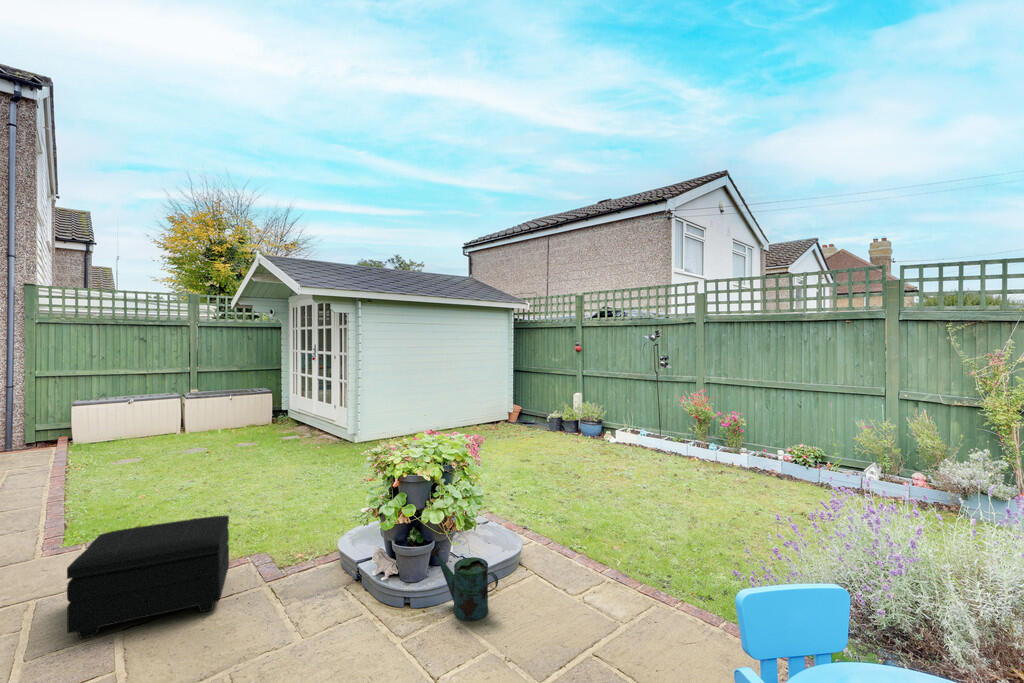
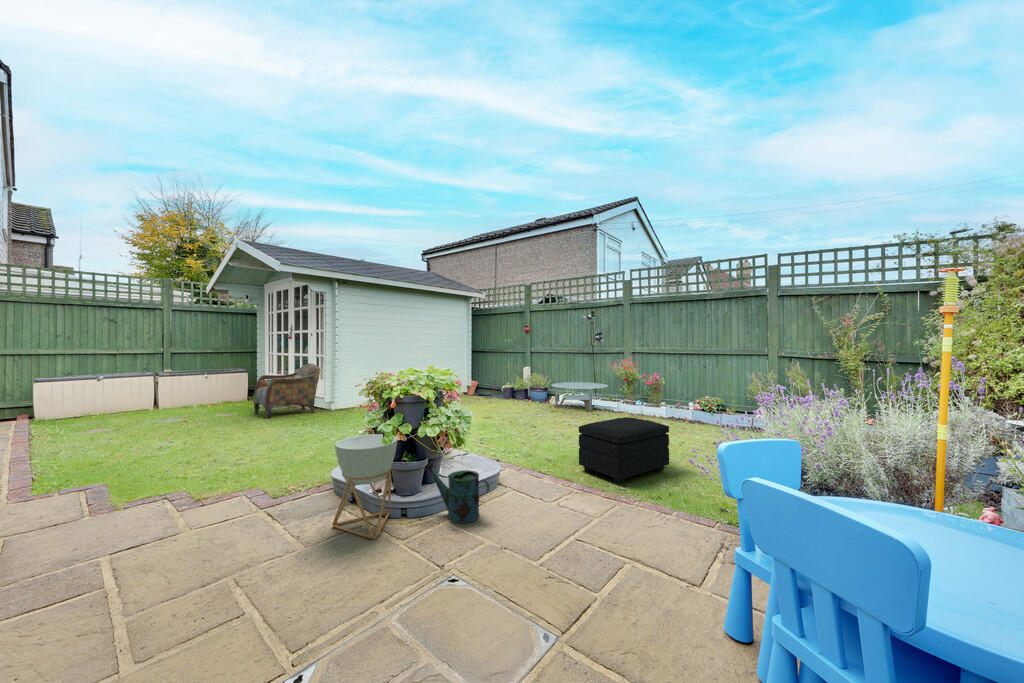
armchair: none [276,390,343,453] -> present [254,364,320,419]
round table: none [604,415,675,456] -> present [551,382,608,412]
planter: none [332,513,400,635] -> present [332,434,397,539]
footstool: present [67,516,229,639] -> present [579,417,669,484]

